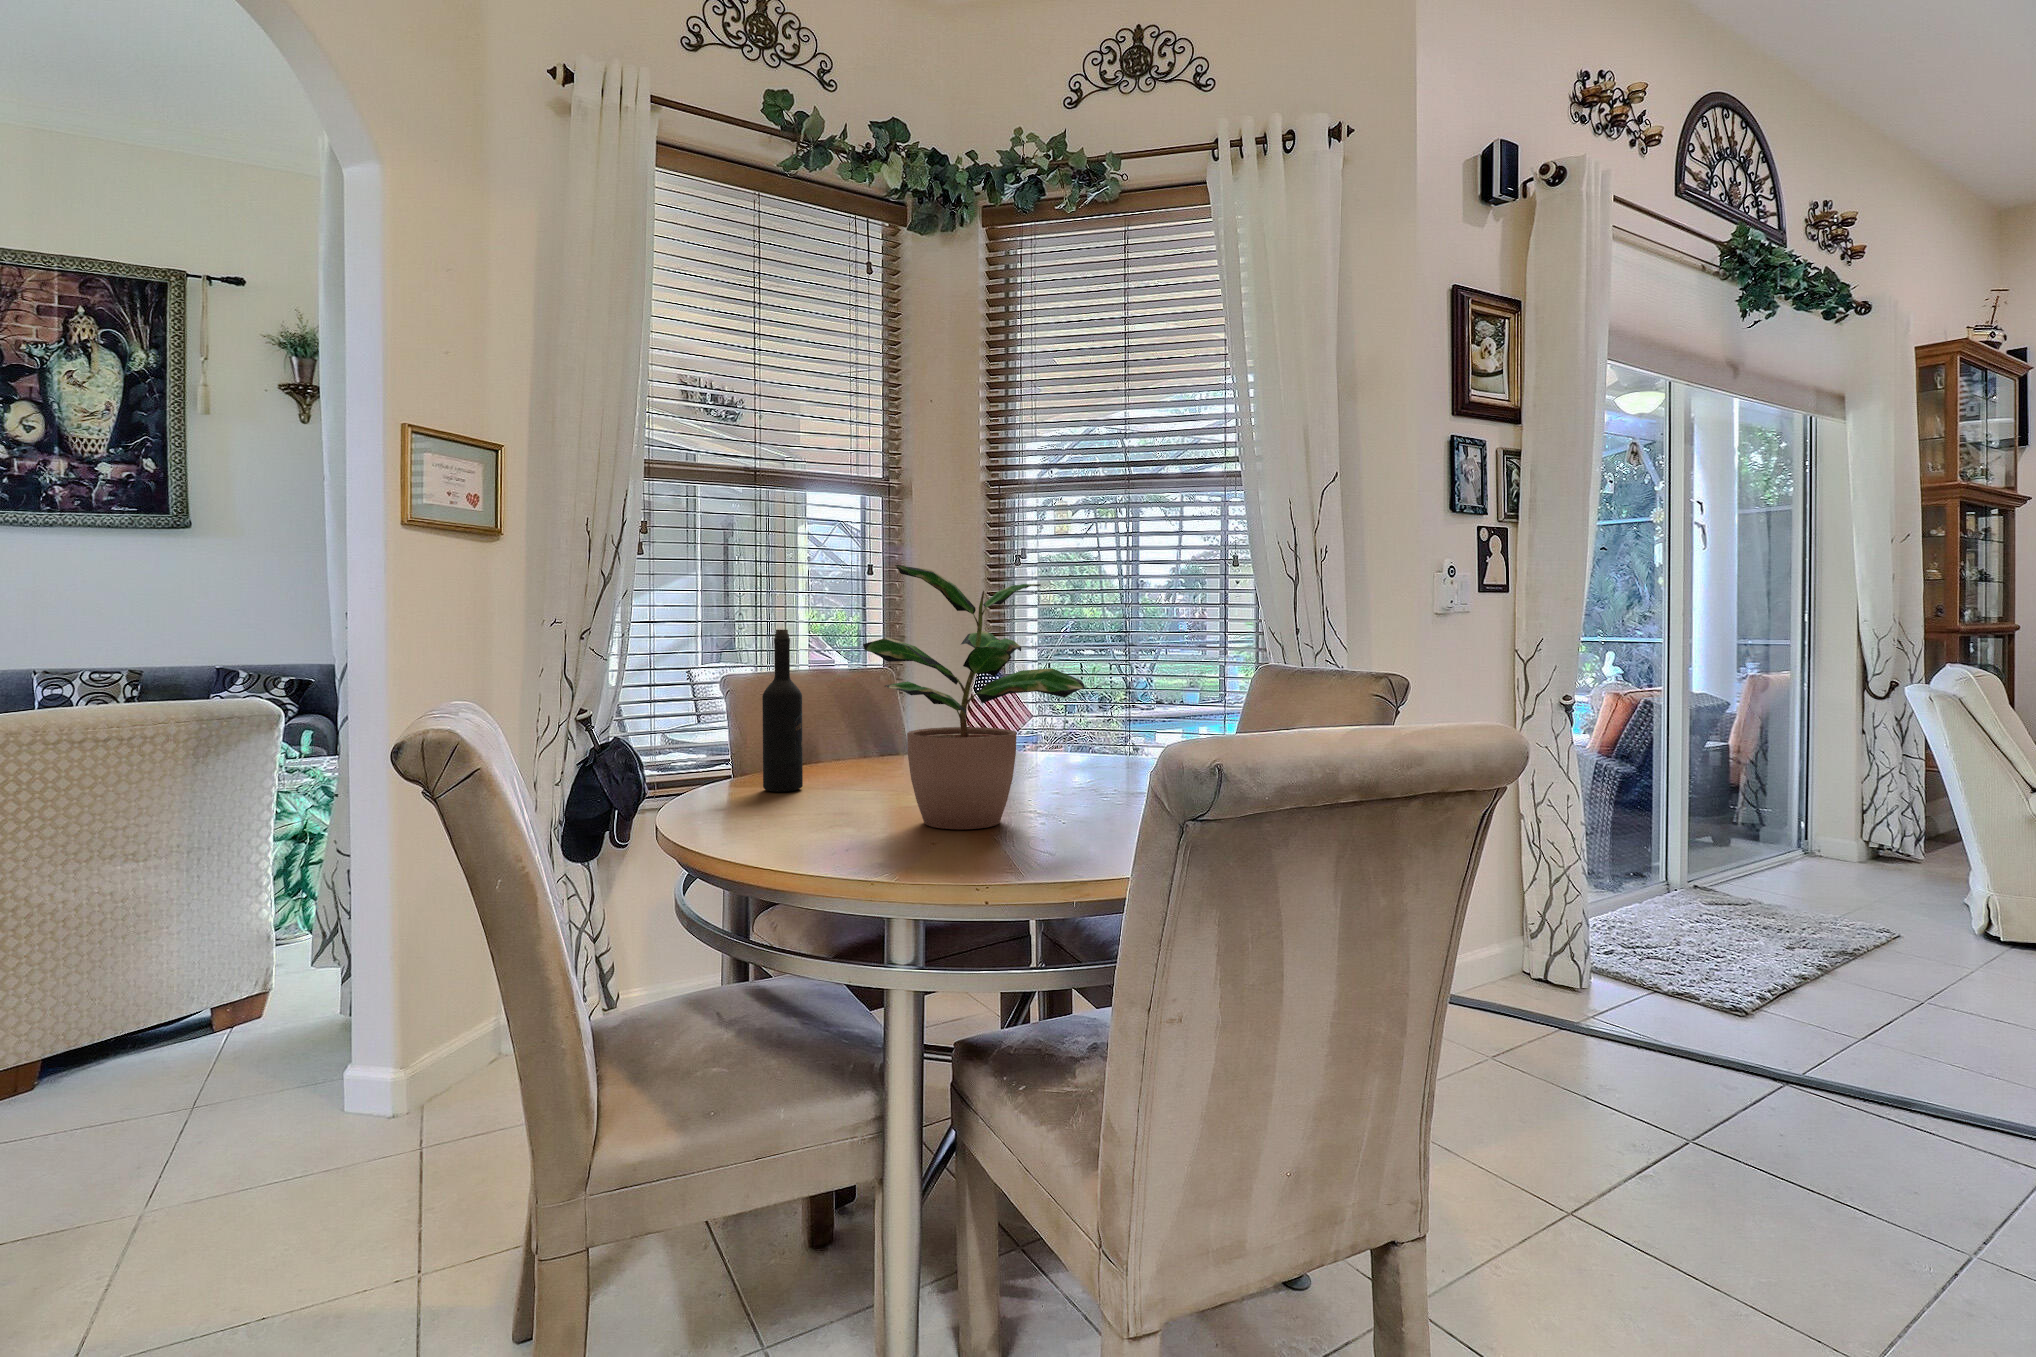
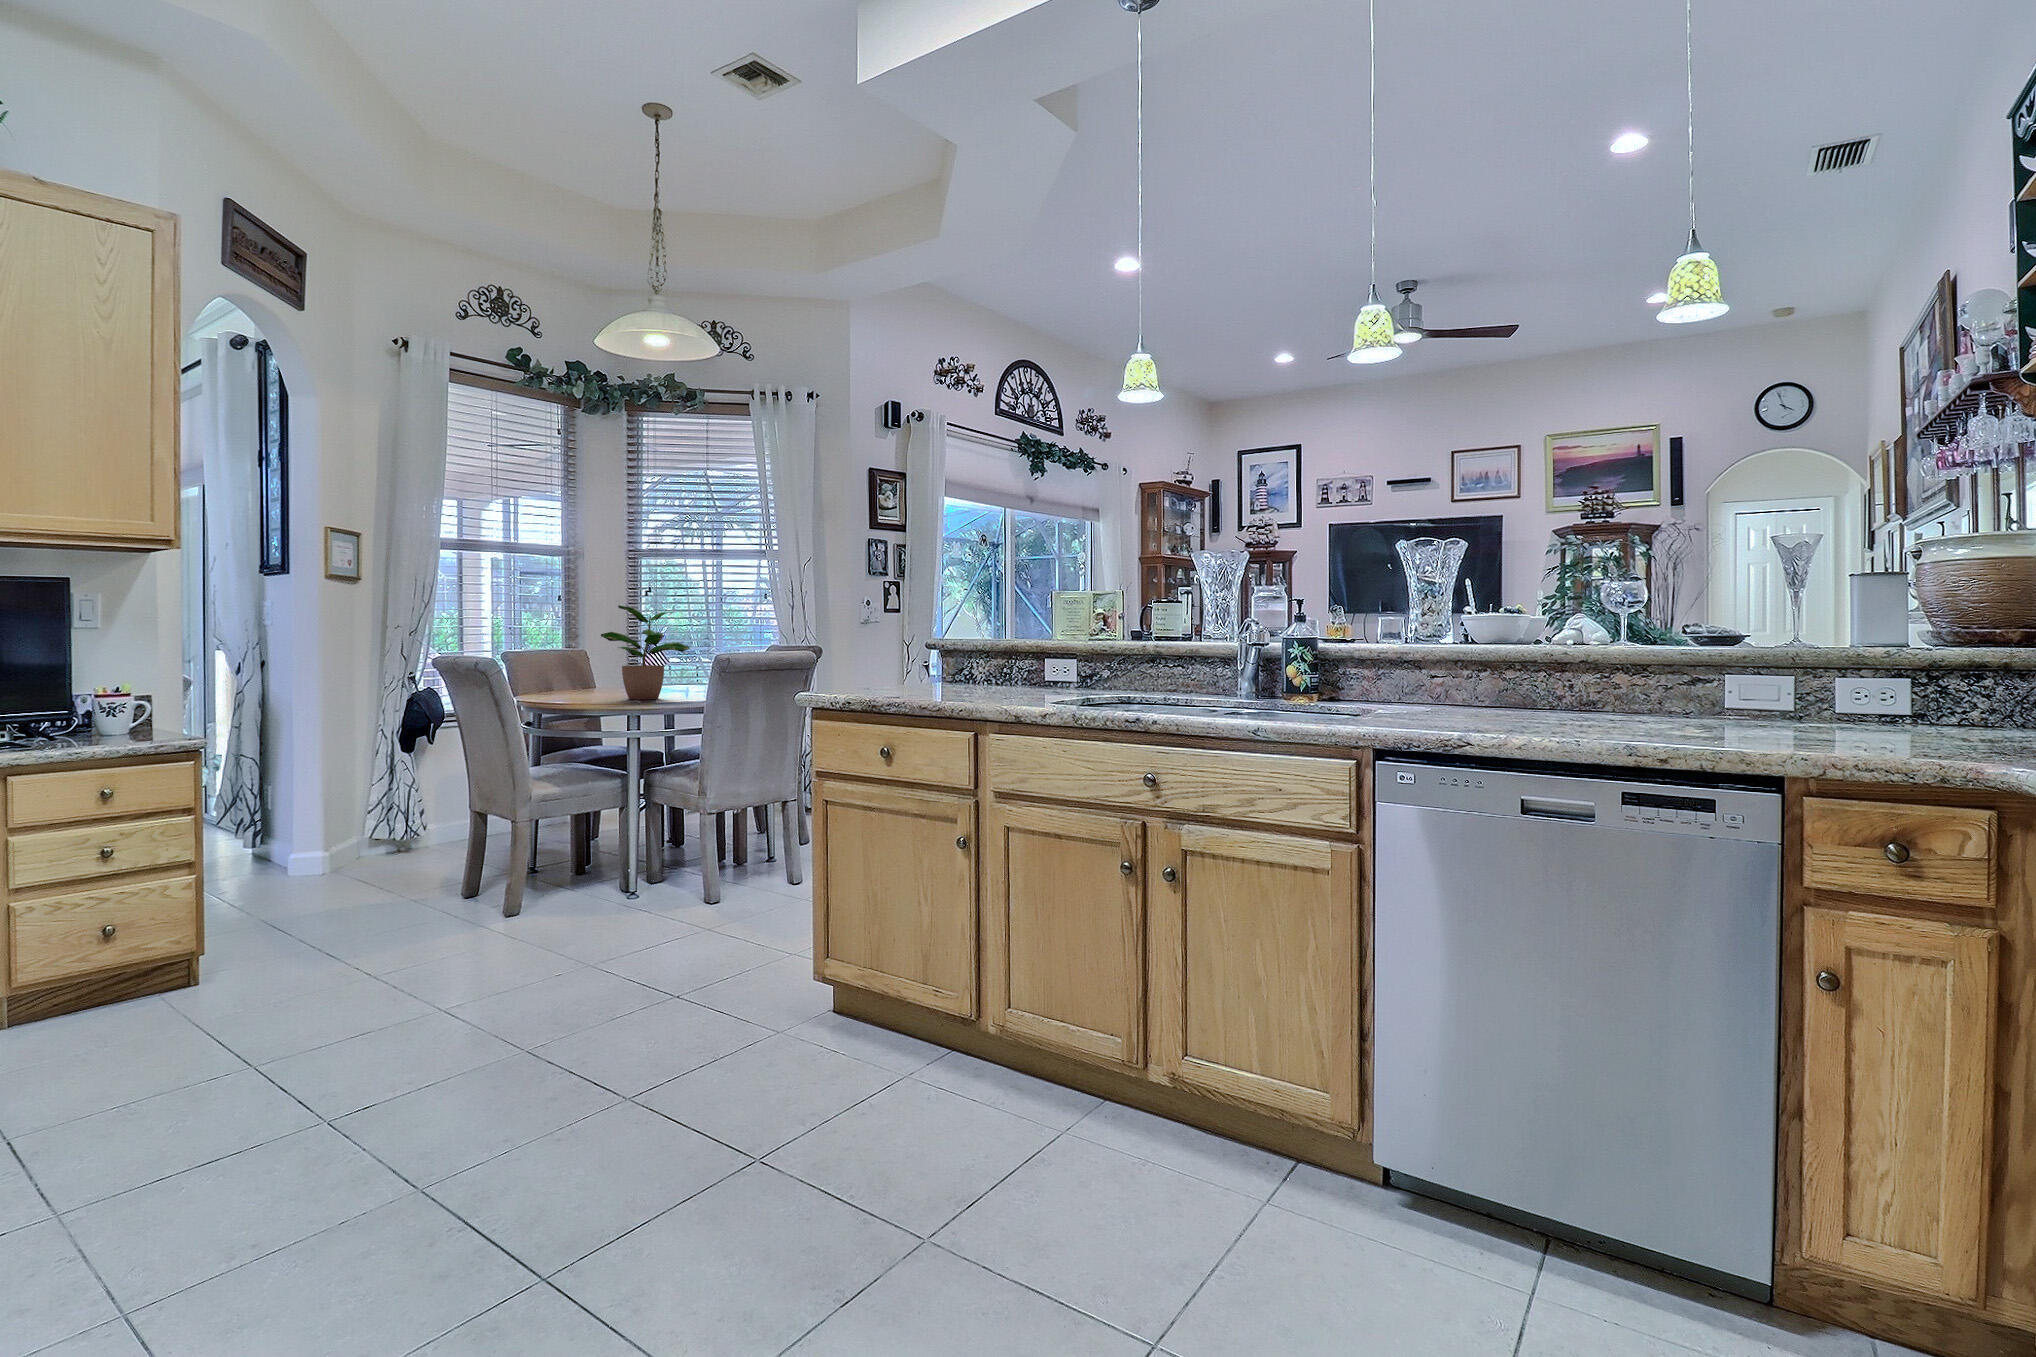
wine bottle: present [762,630,803,792] -> none [547,629,565,696]

